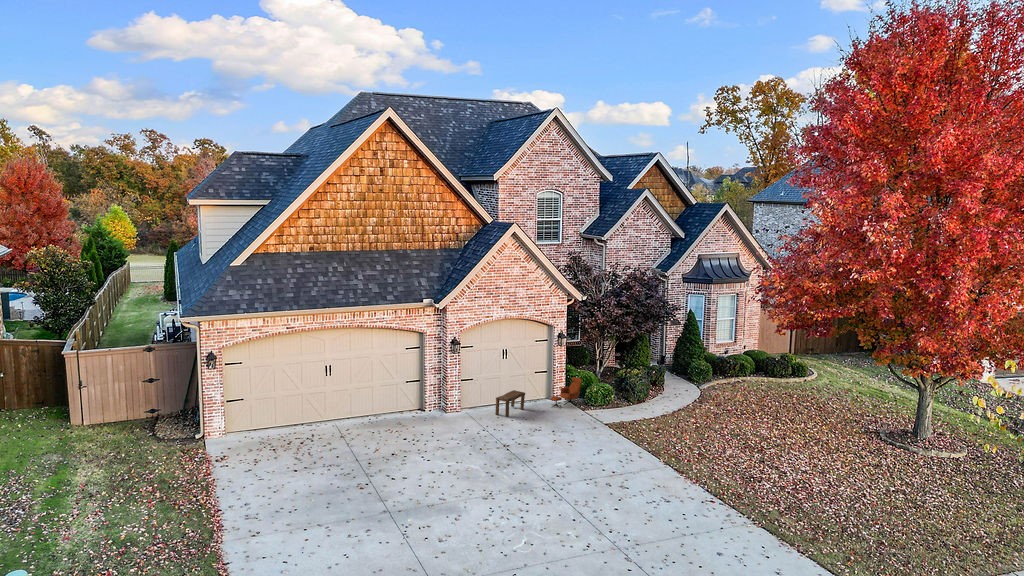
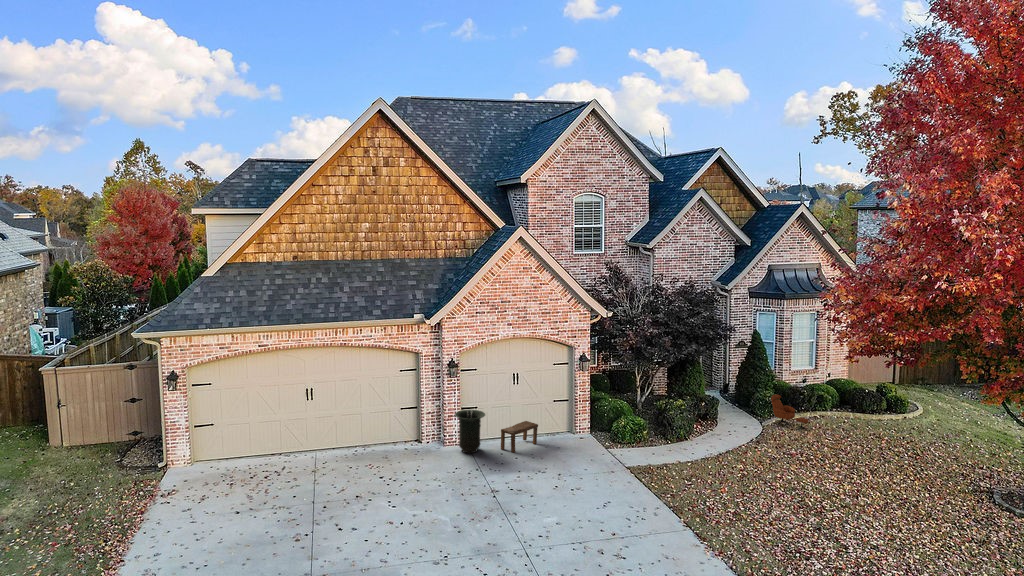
lounge chair: present [551,377,582,407] -> present [771,394,809,430]
trash can: none [457,381,484,419] -> present [455,410,485,453]

